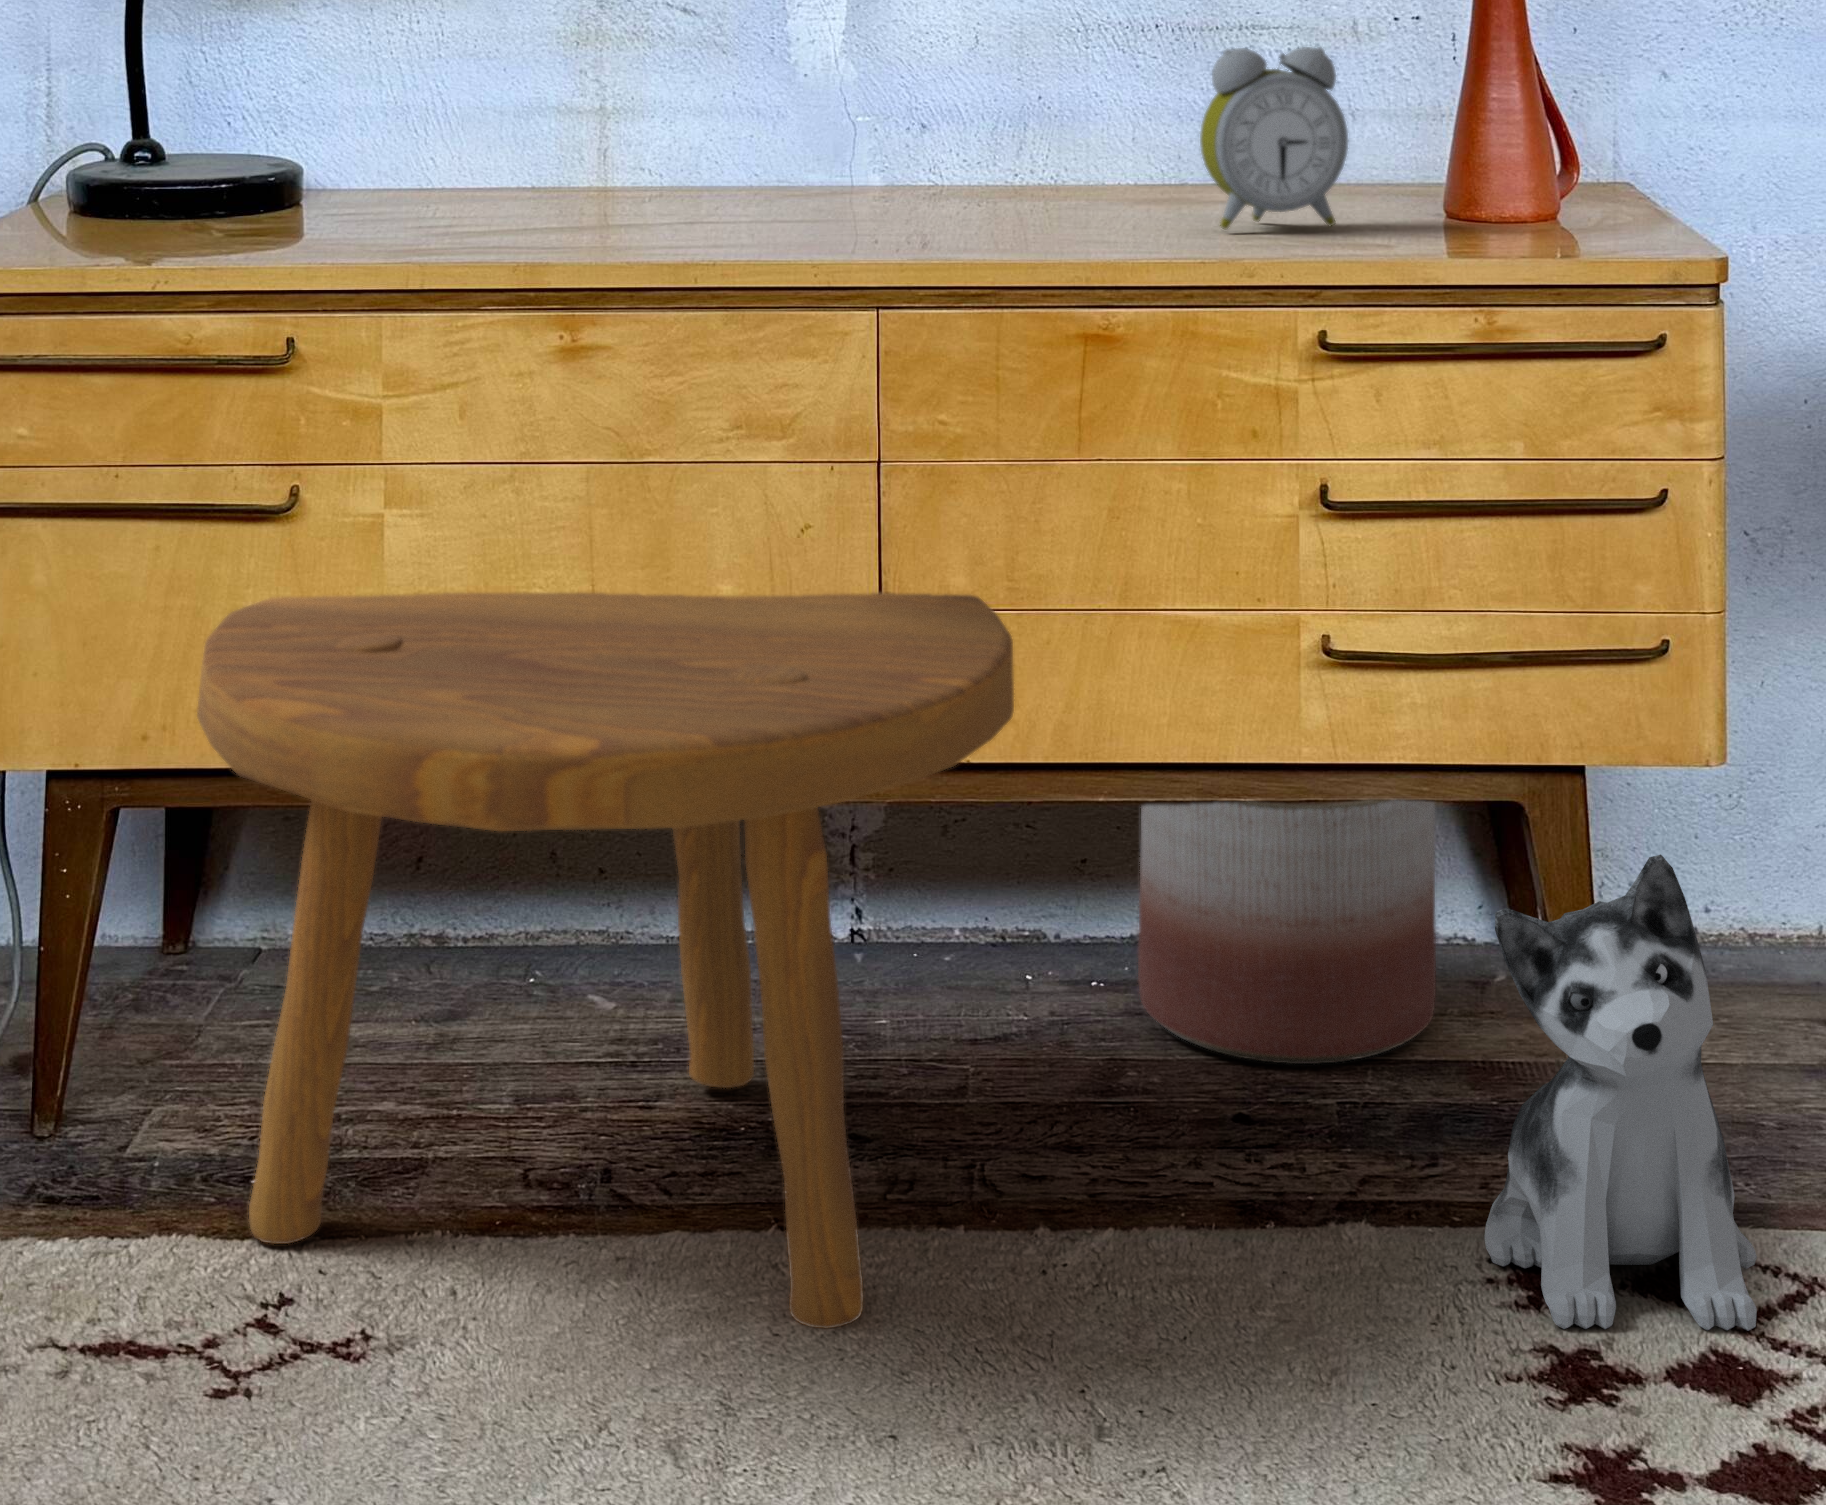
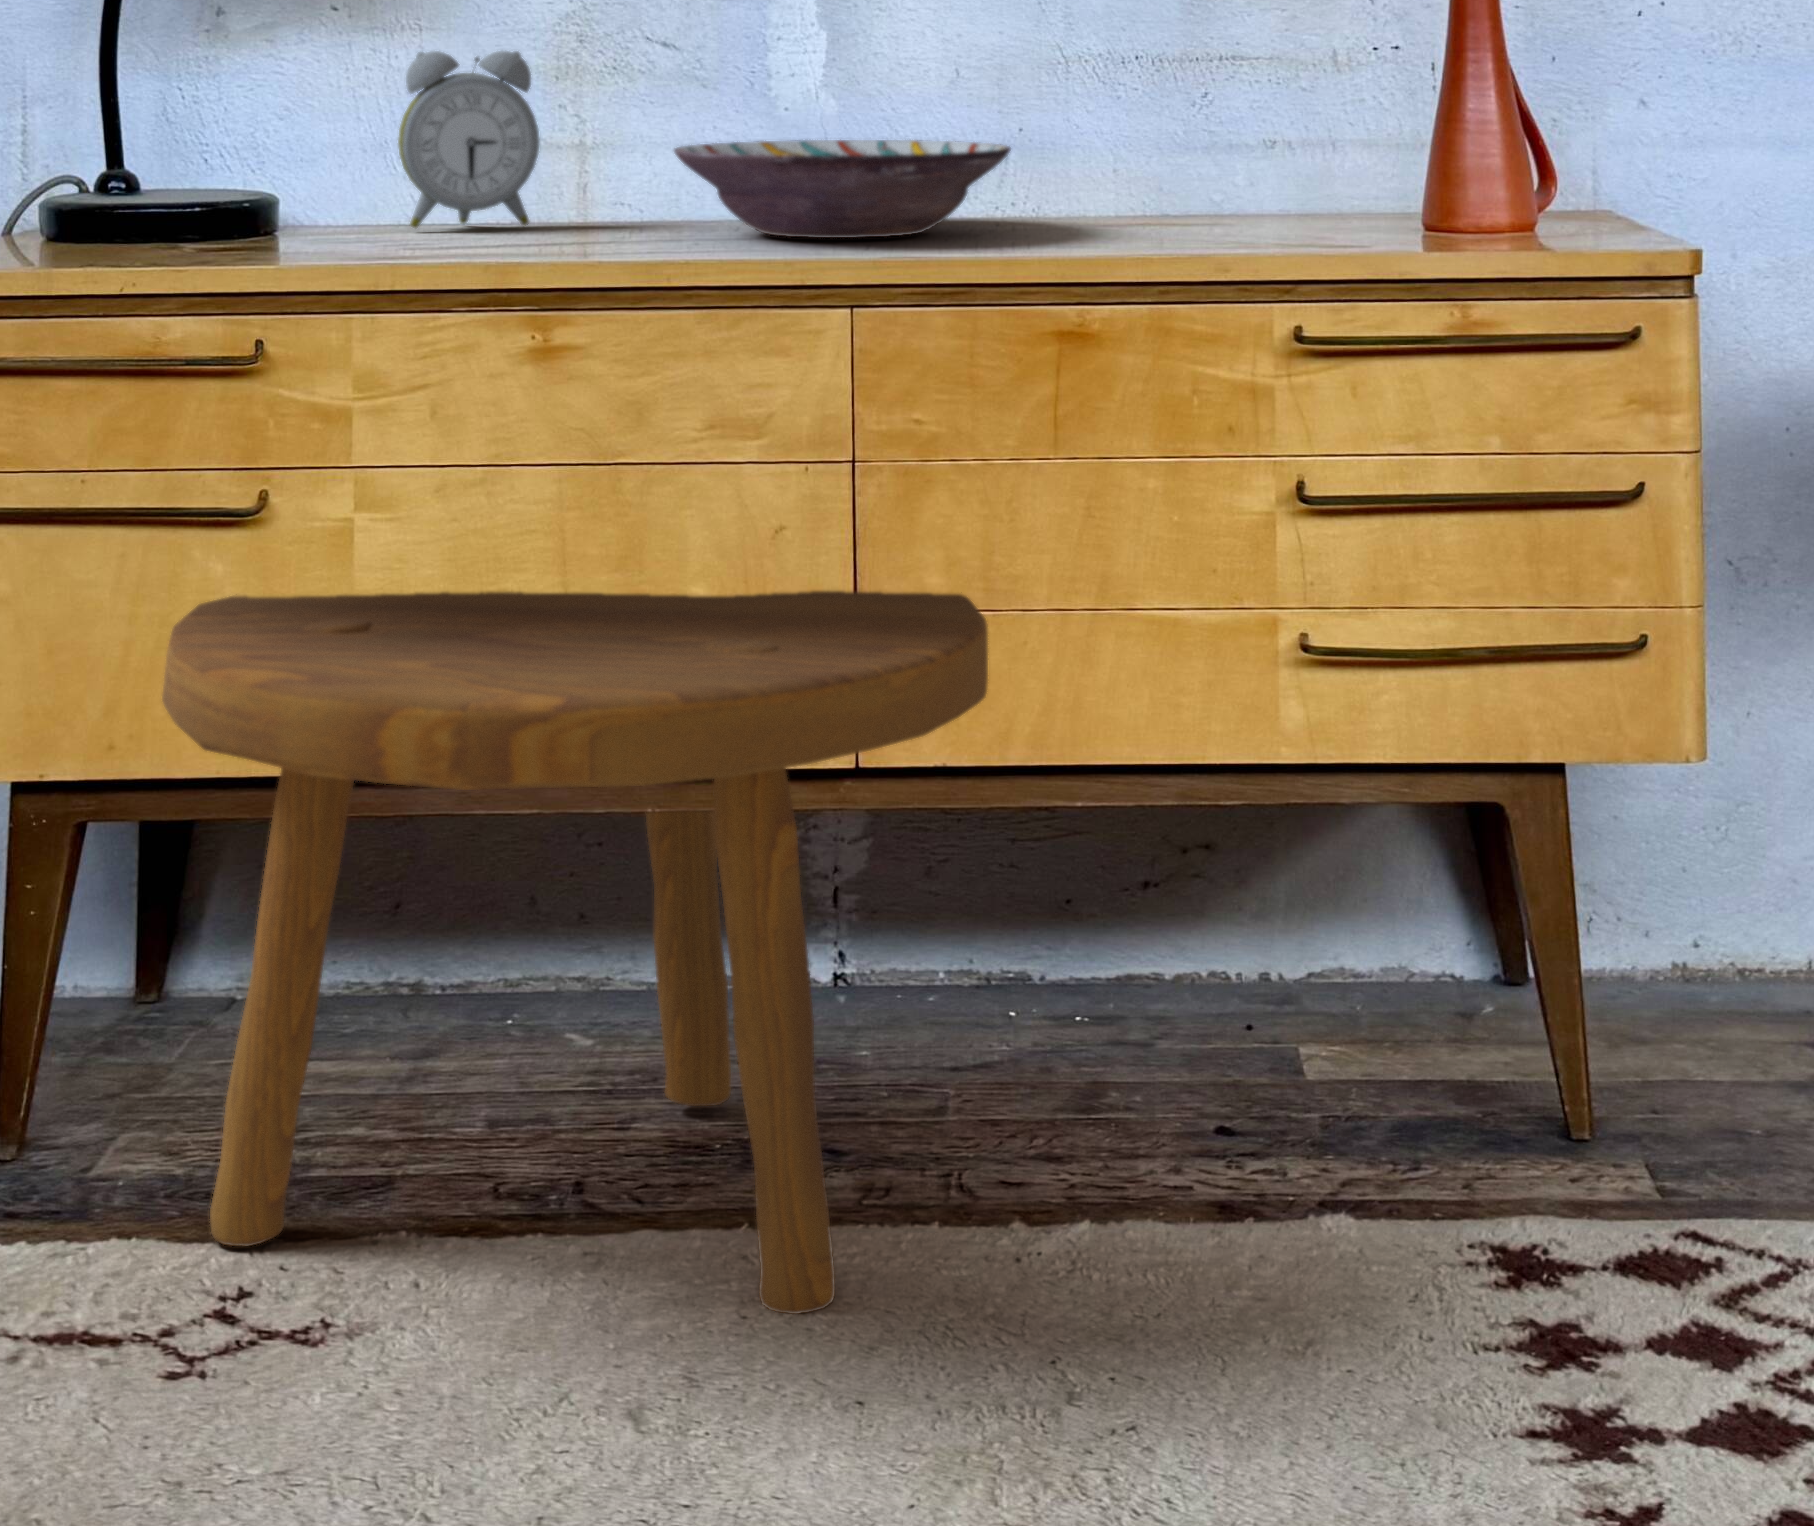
alarm clock: present [1200,47,1348,229] -> present [398,51,539,228]
decorative bowl: none [696,129,1033,239] -> present [674,140,1011,238]
planter: present [1138,800,1436,1064] -> none [1127,746,1427,1082]
plush toy: present [1484,854,1757,1331] -> none [1467,823,1742,1306]

